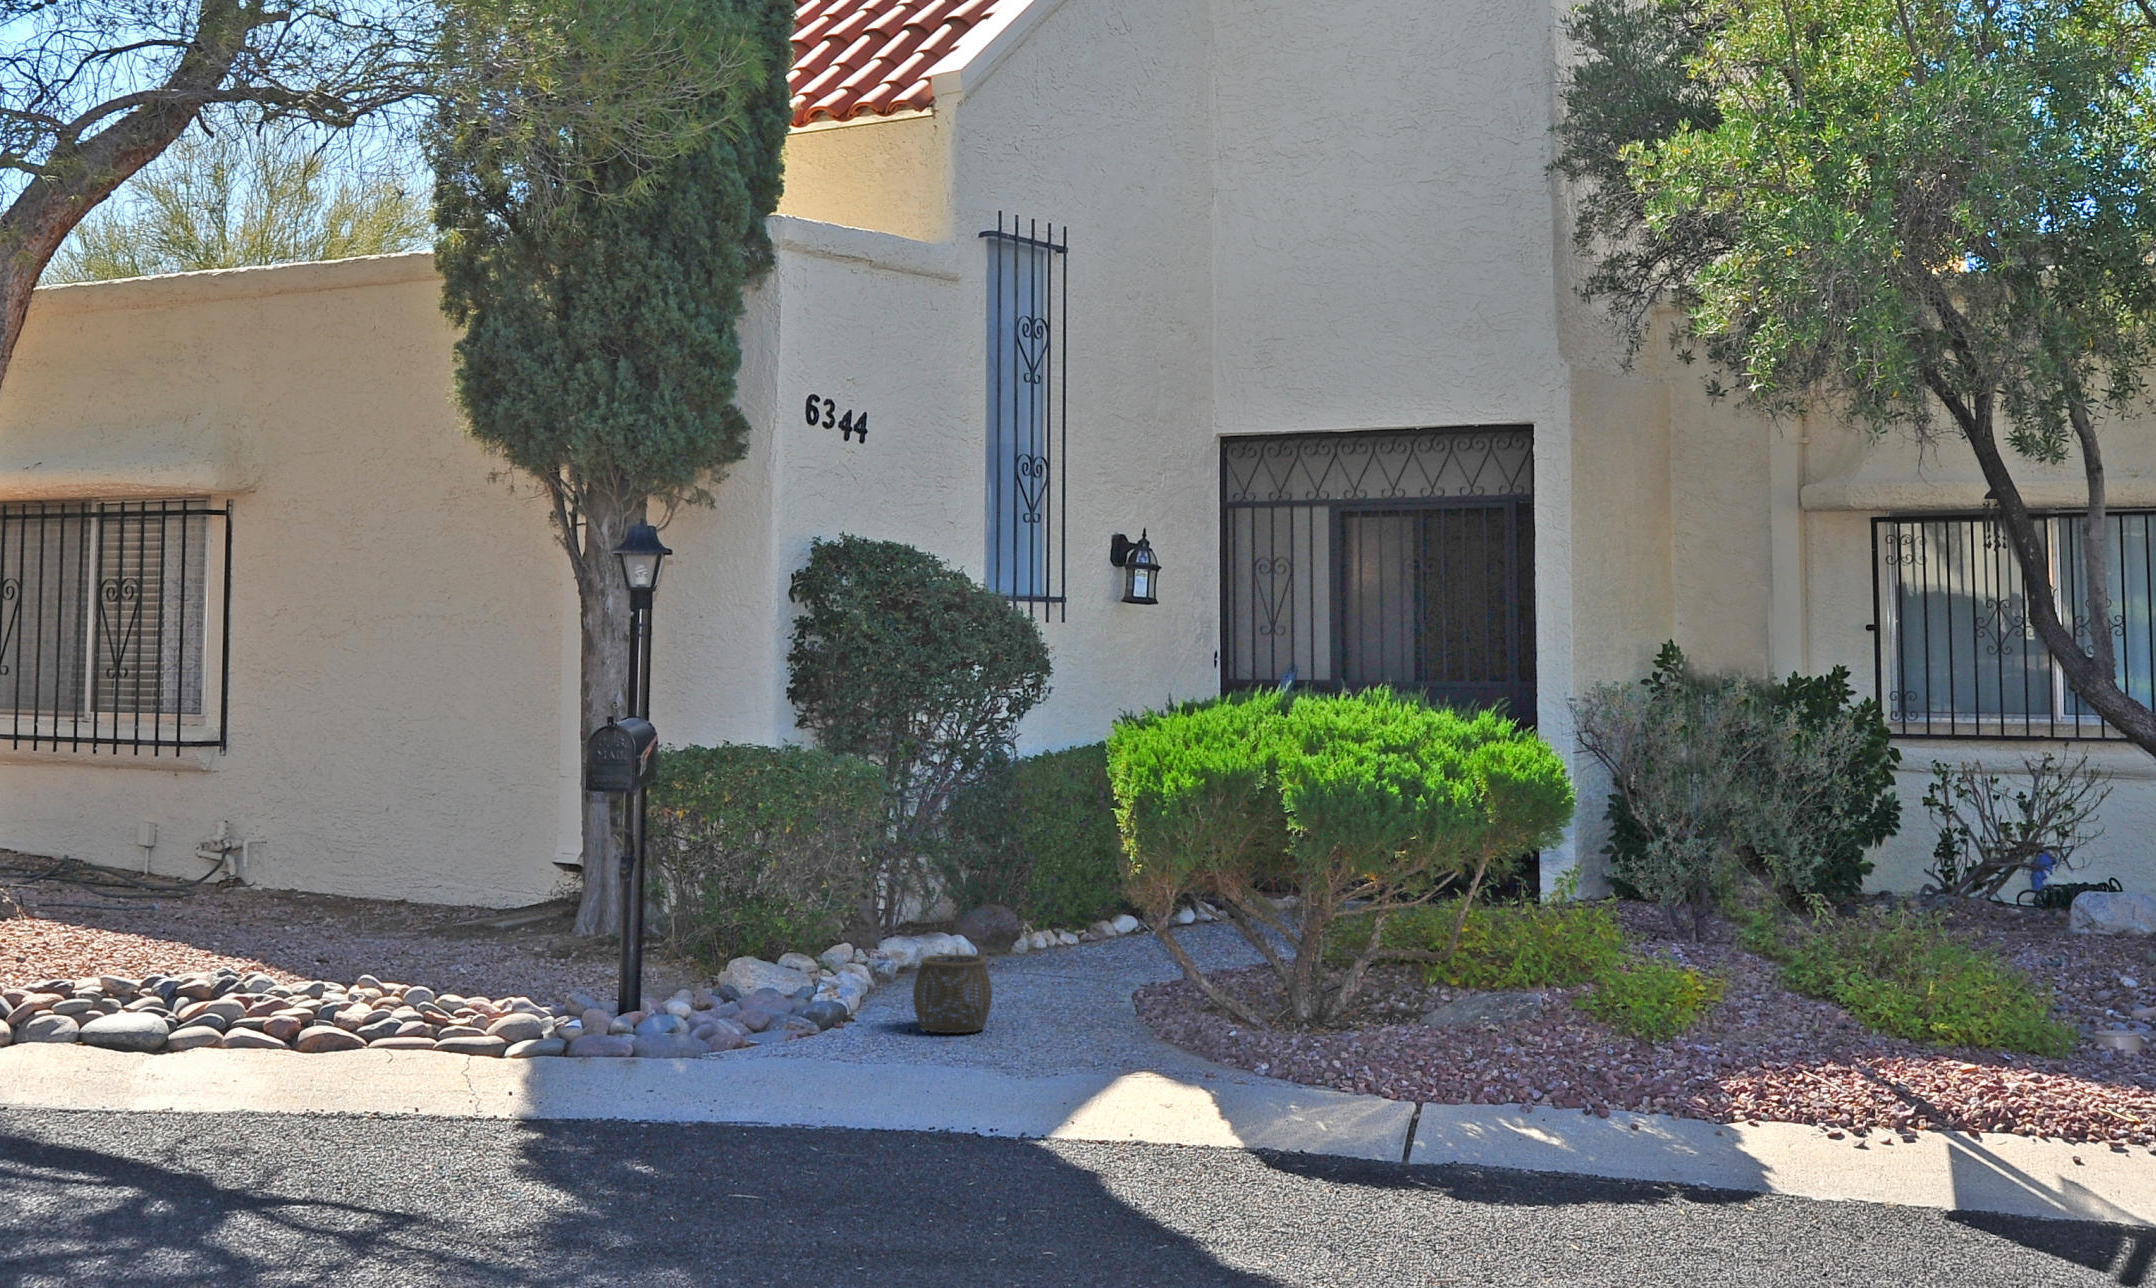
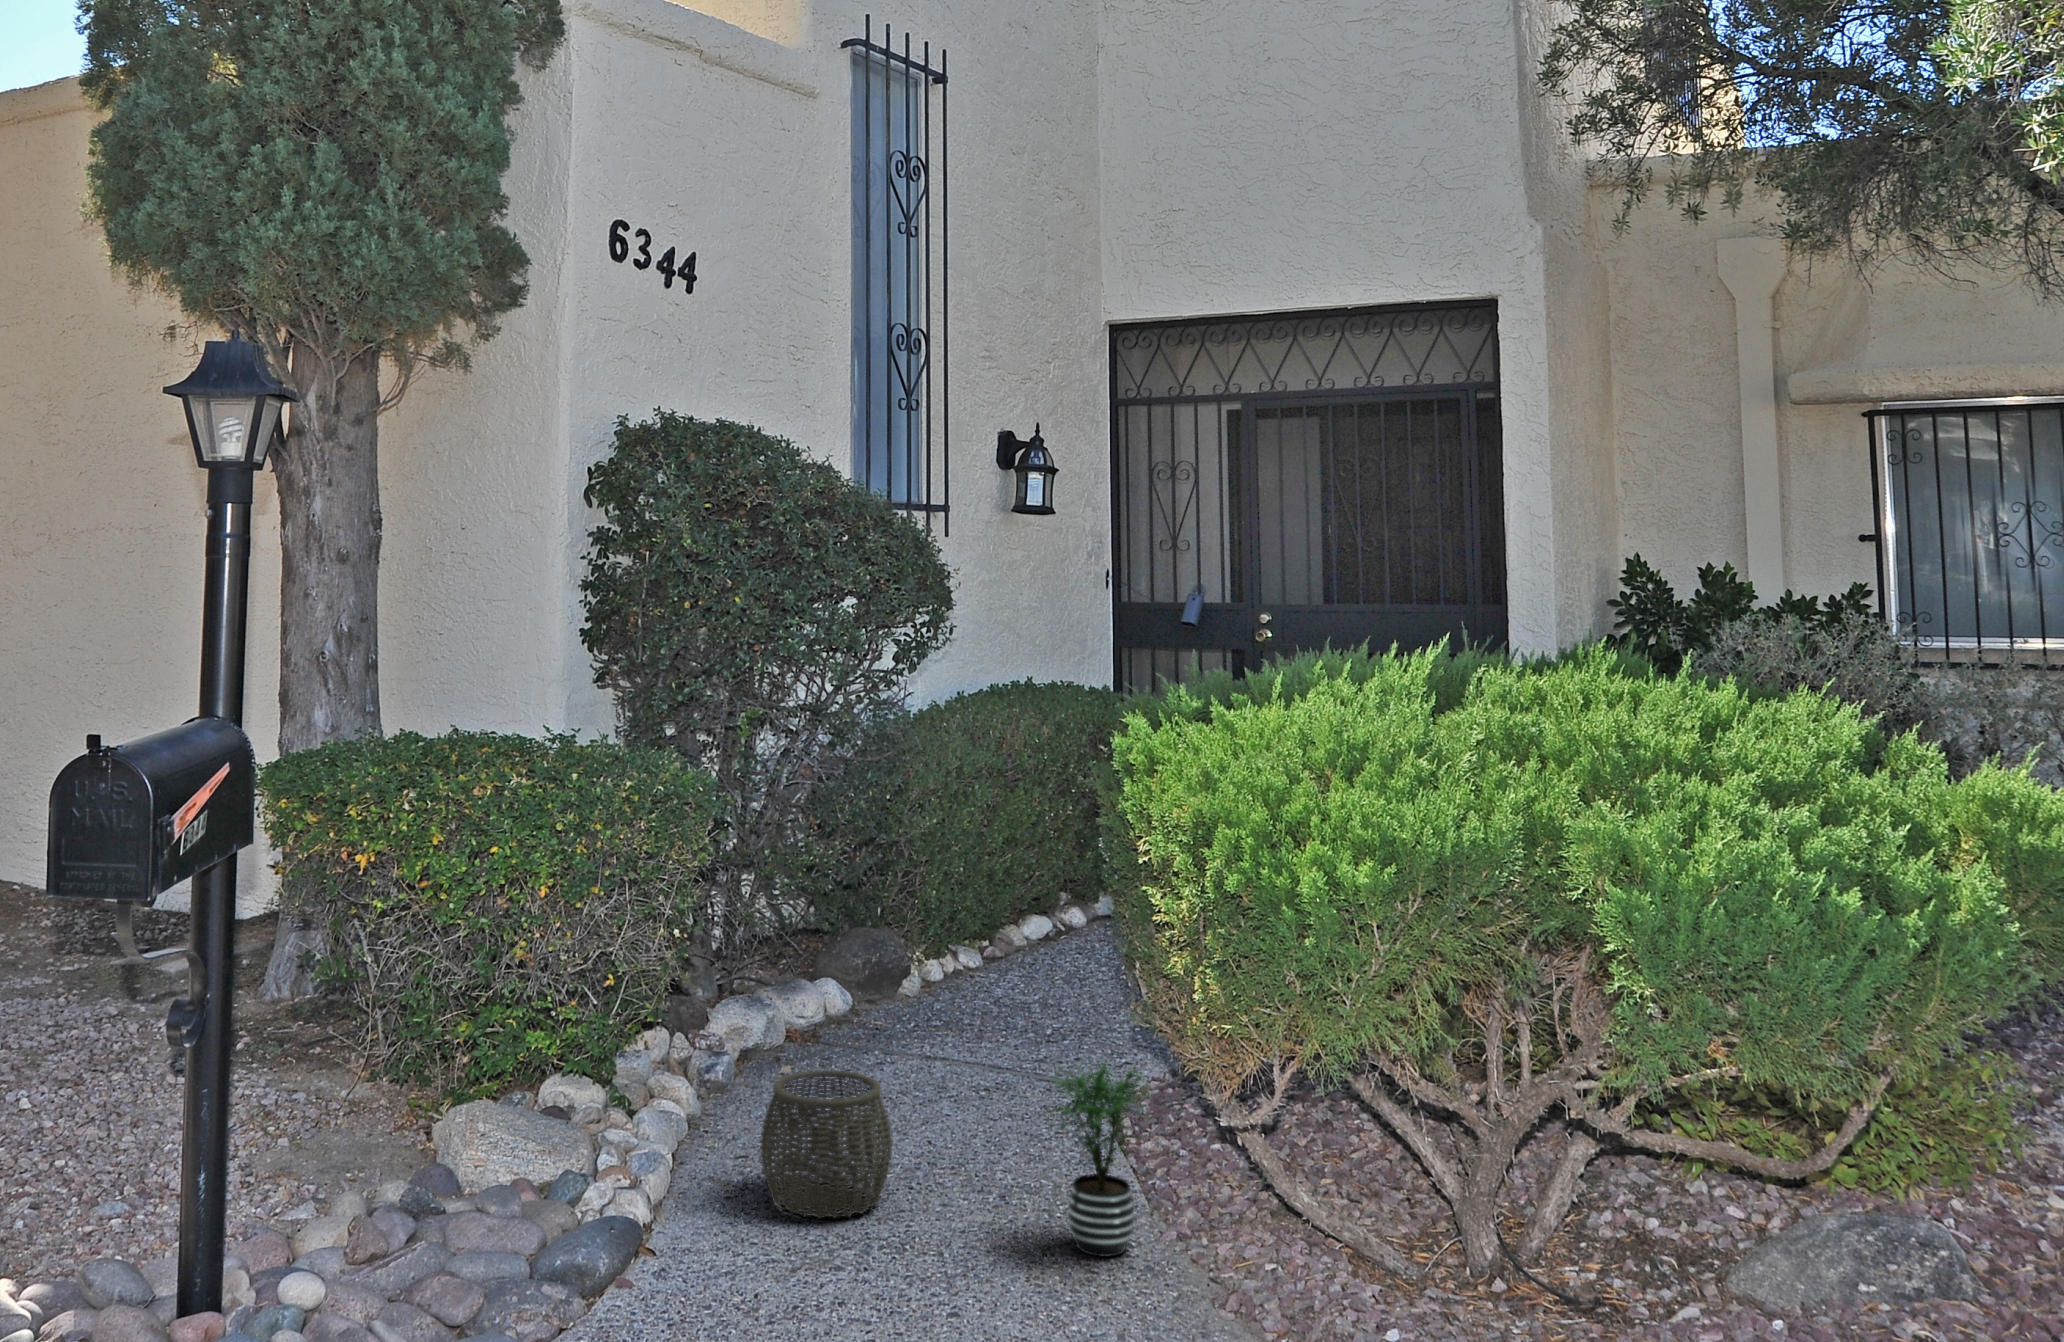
potted plant: none [1076,935,1145,1047] -> present [1043,1061,1150,1257]

